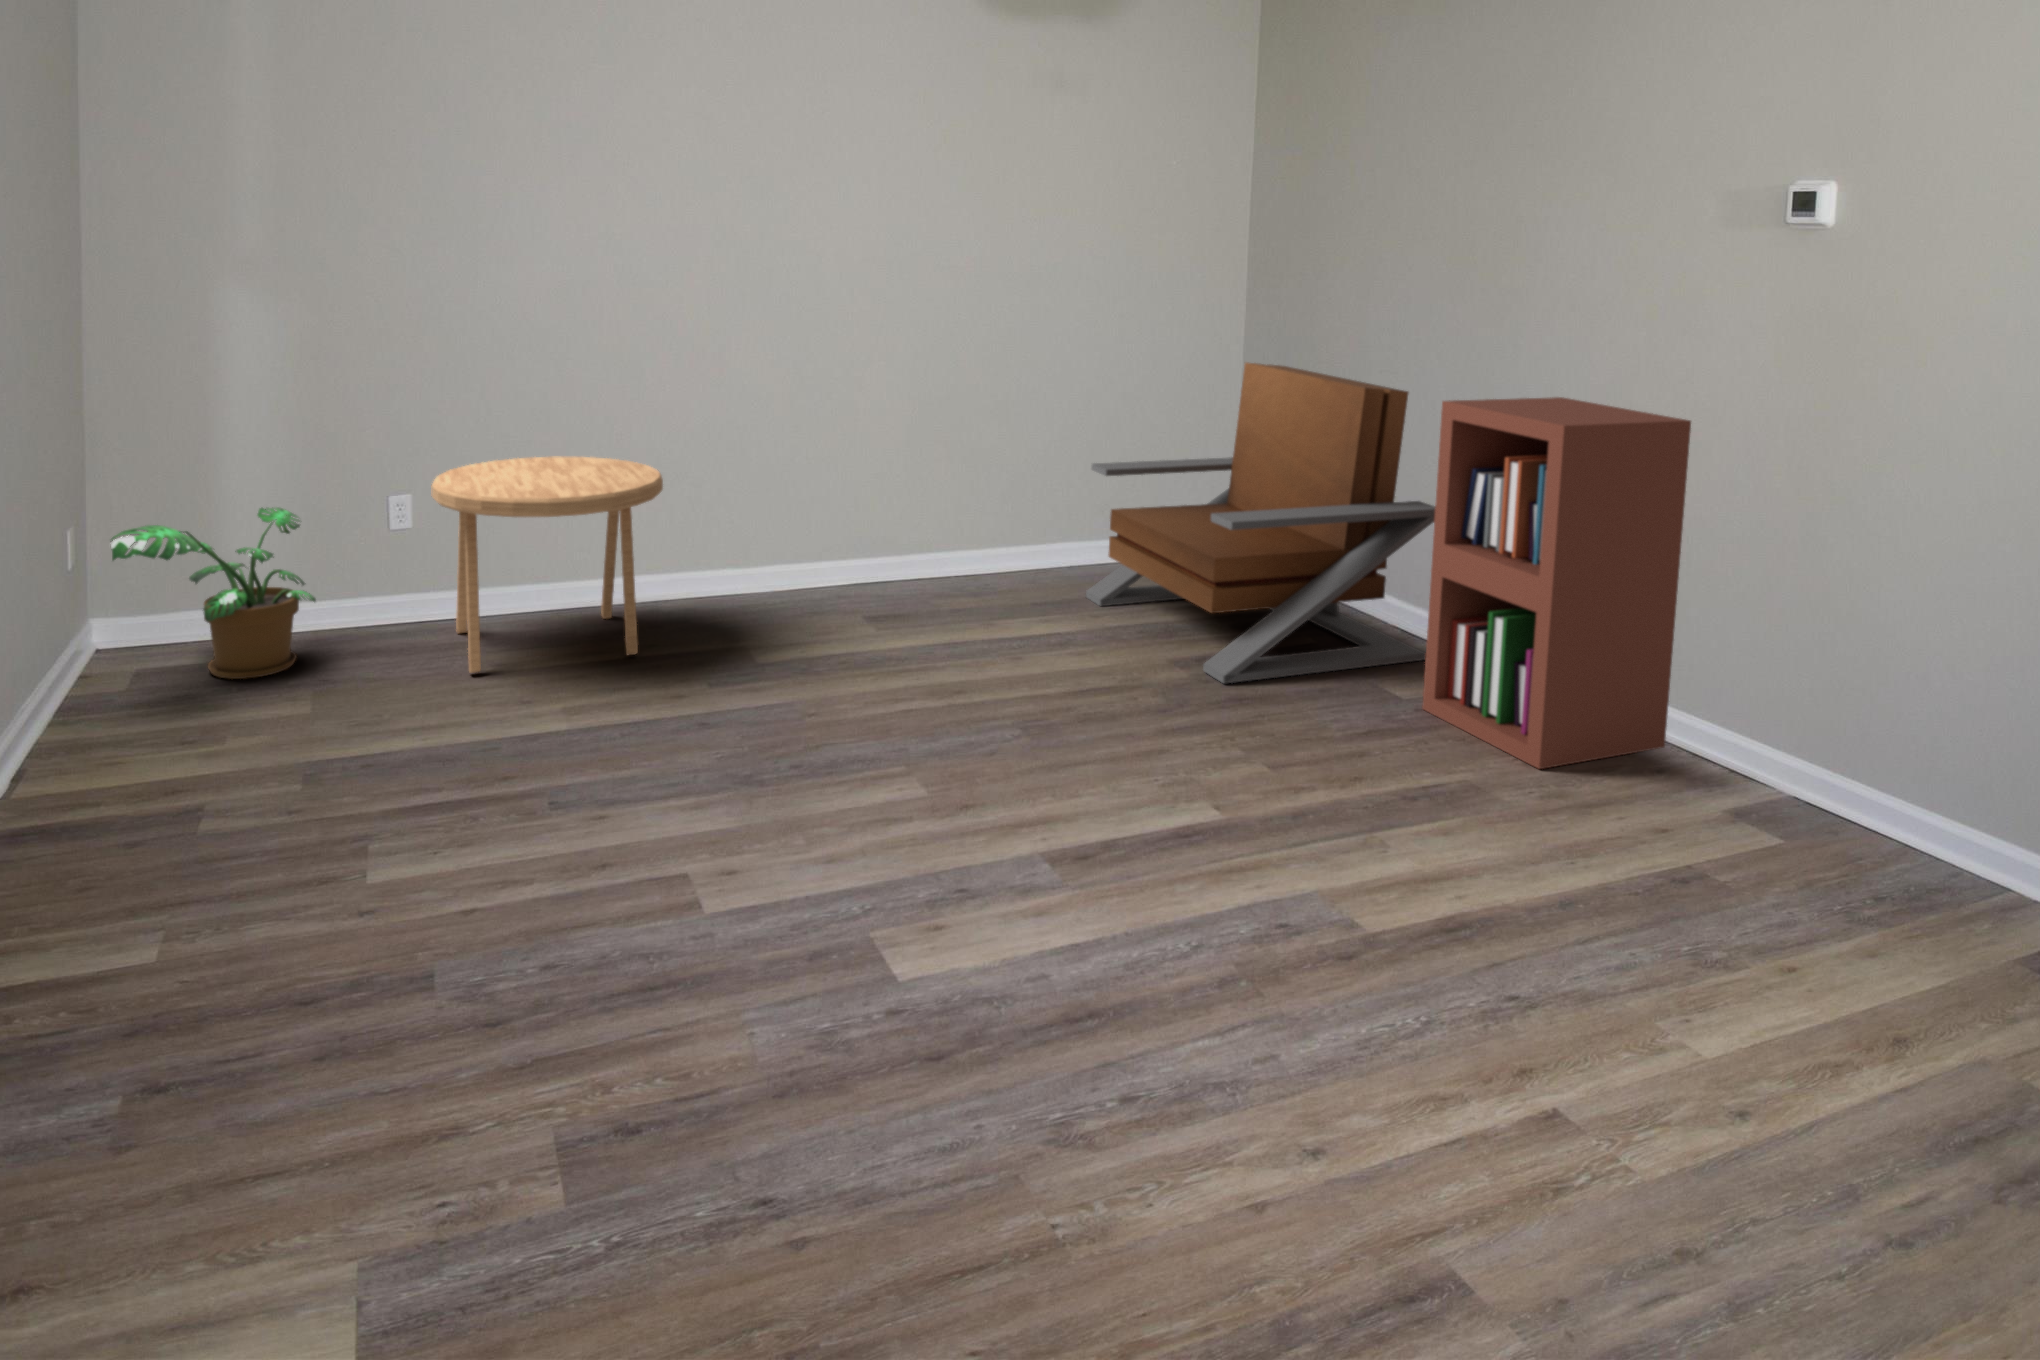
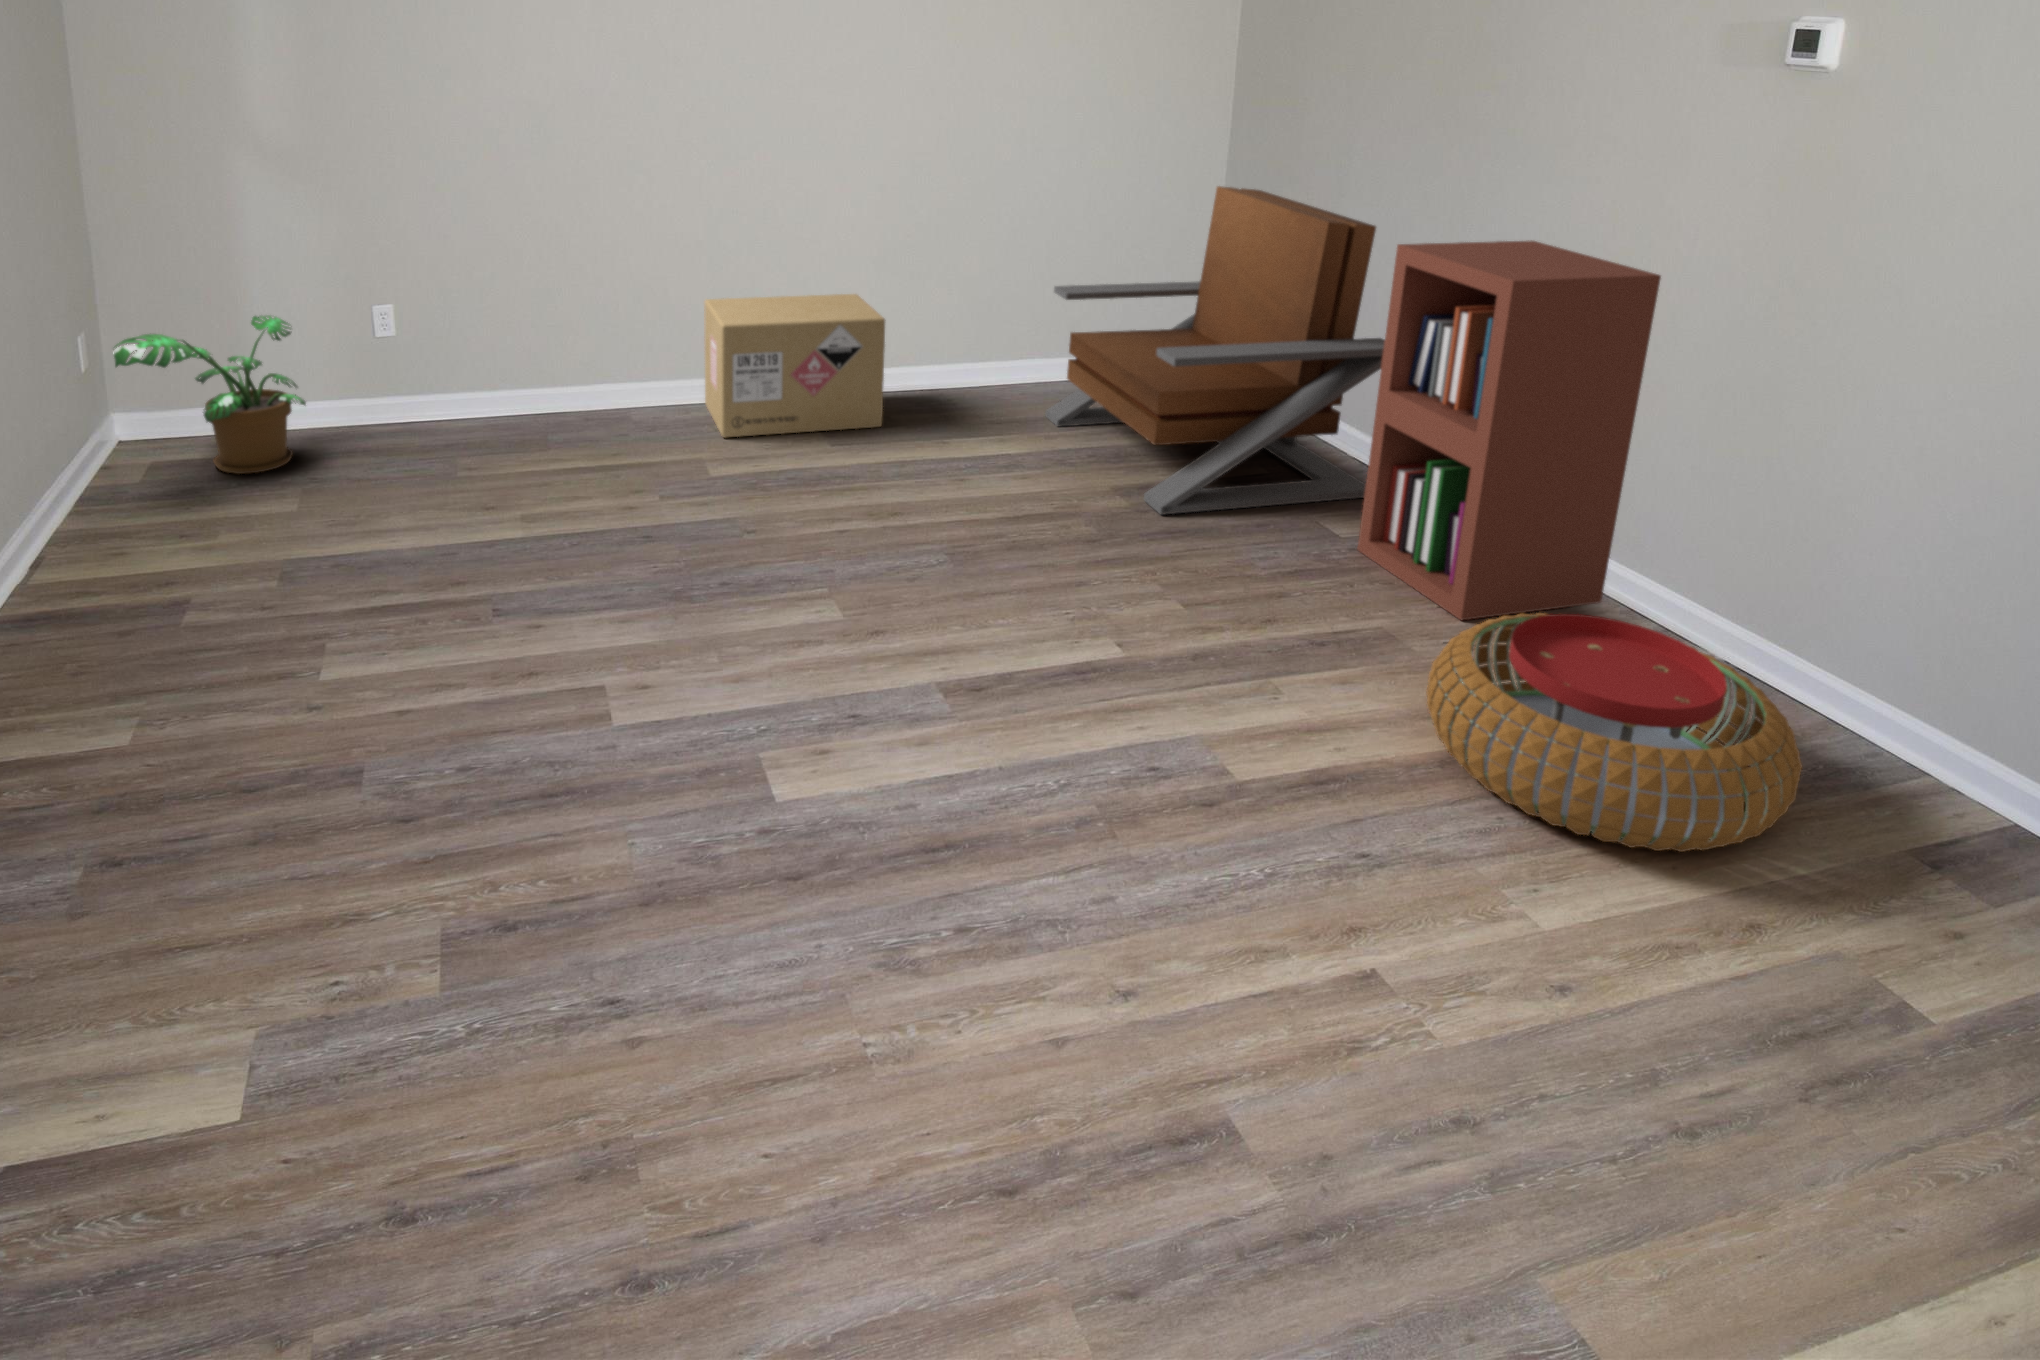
side table: present [432,457,663,673] -> none [404,270,623,476]
cardboard box: none [736,478,927,627] -> present [704,294,885,437]
pouf: none [1532,745,1908,973] -> present [1426,613,1802,852]

